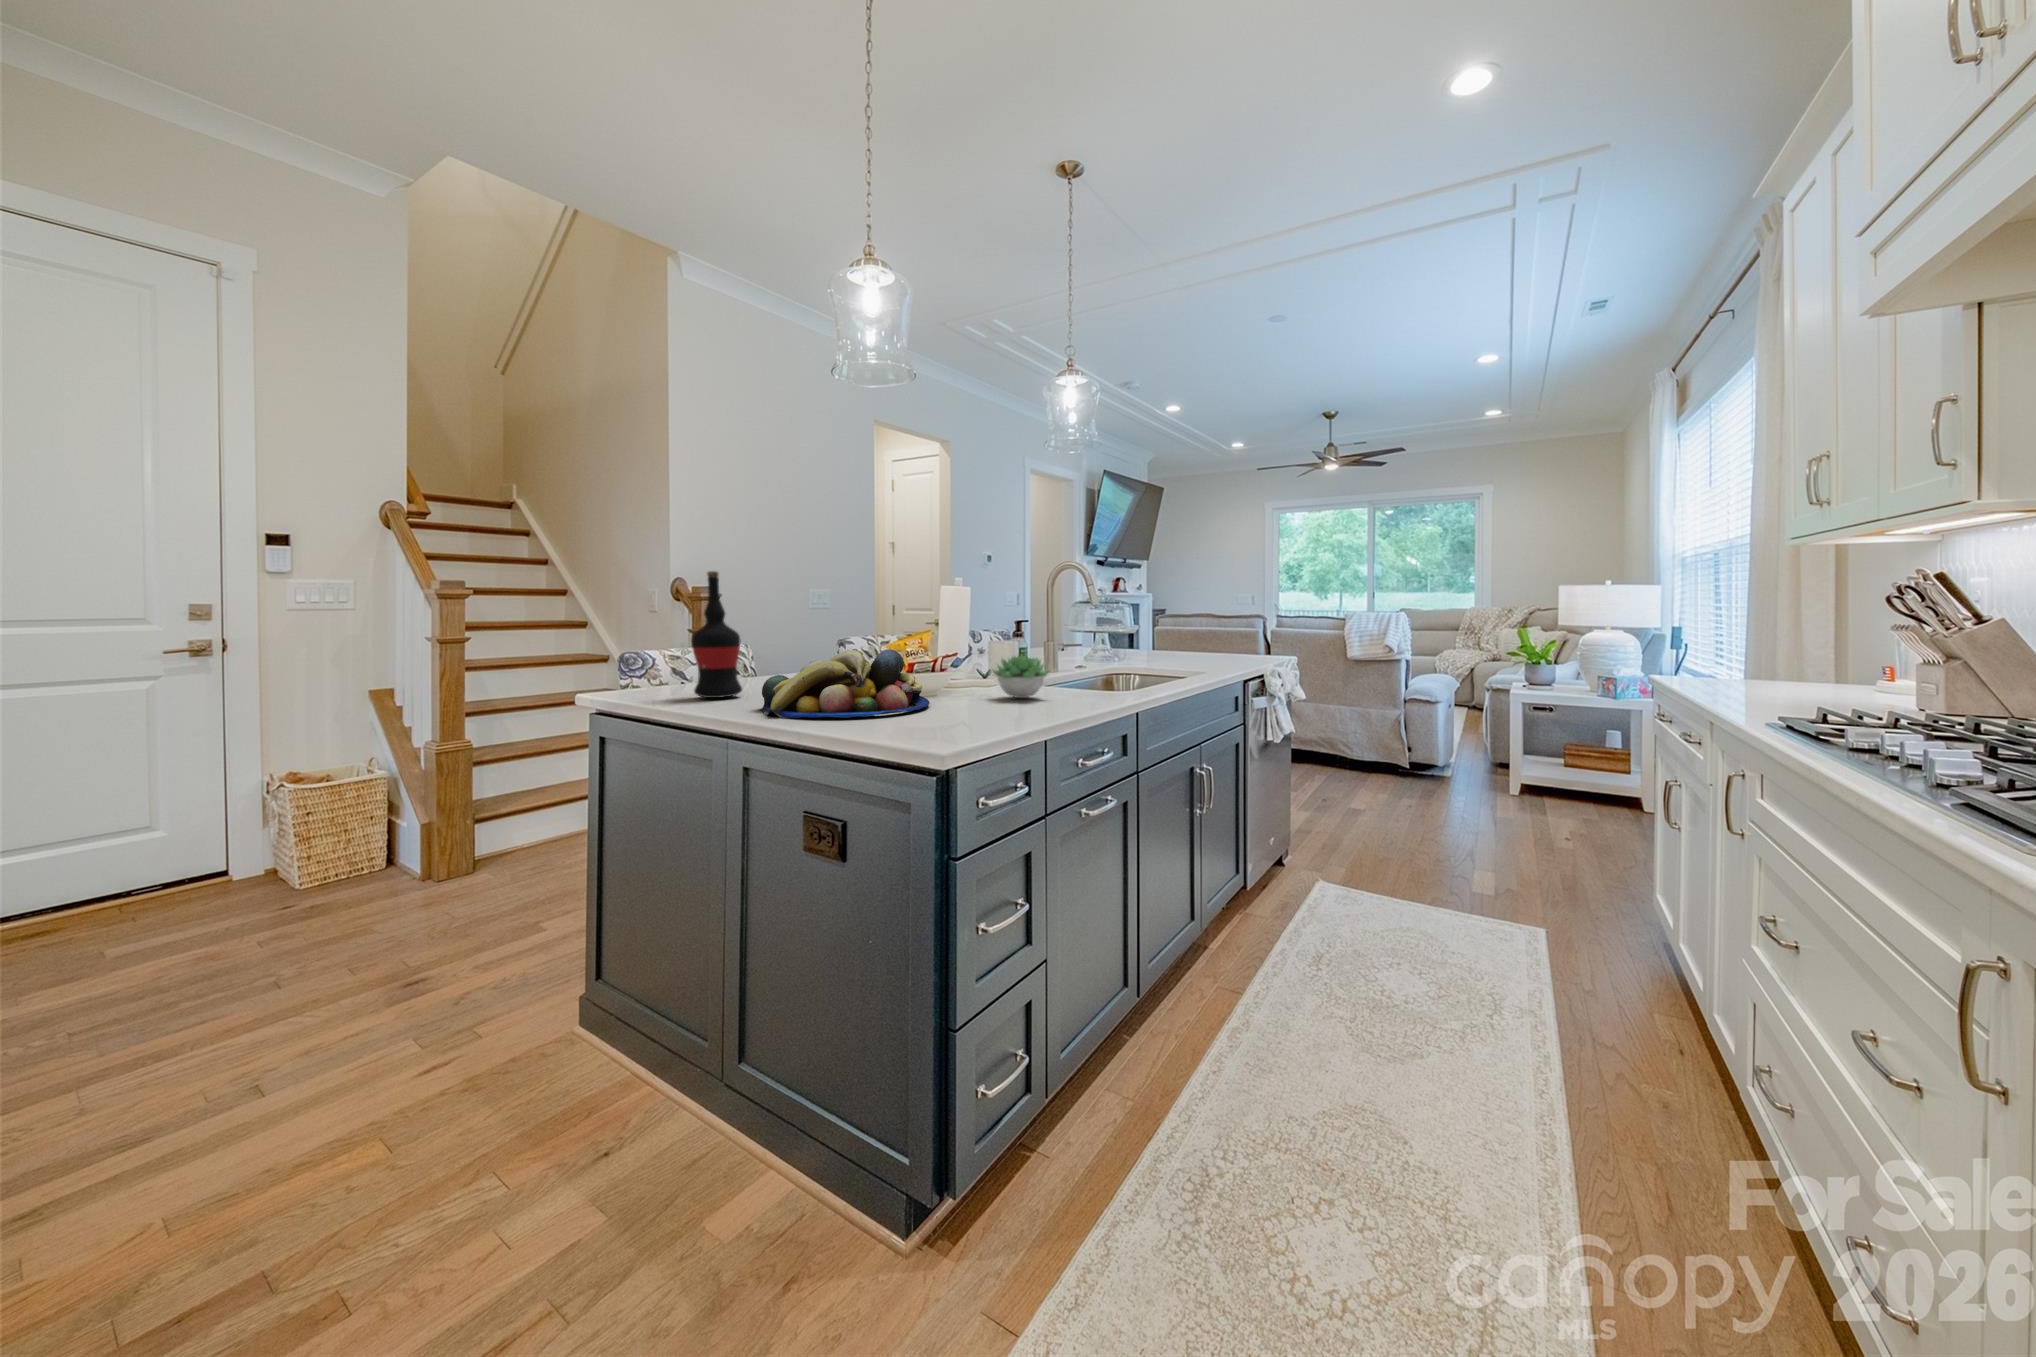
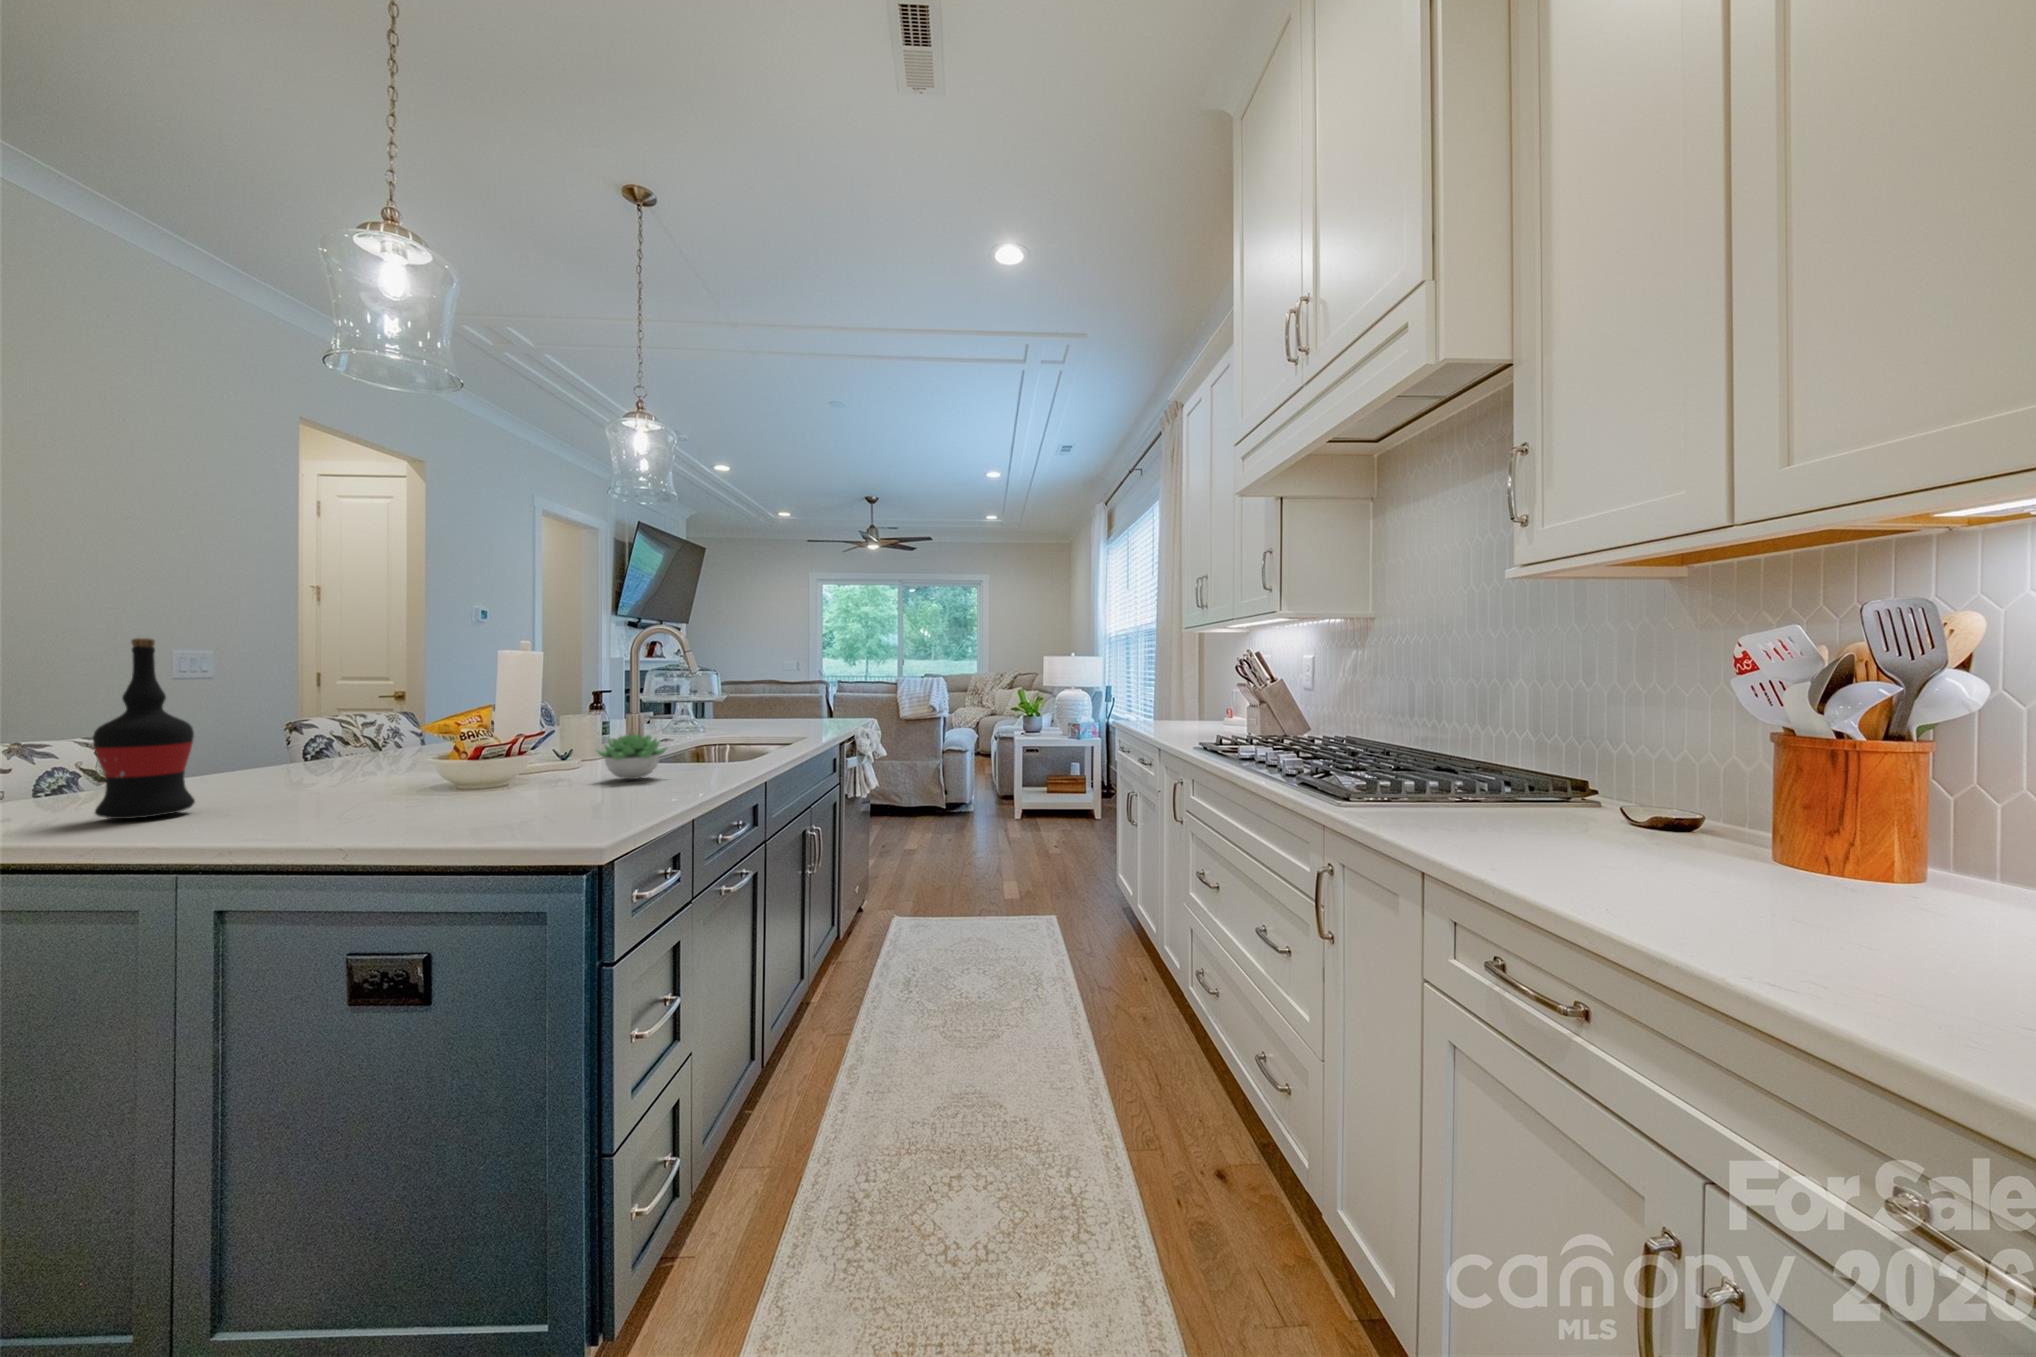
fruit bowl: present [760,649,930,718] -> none [258,736,530,833]

